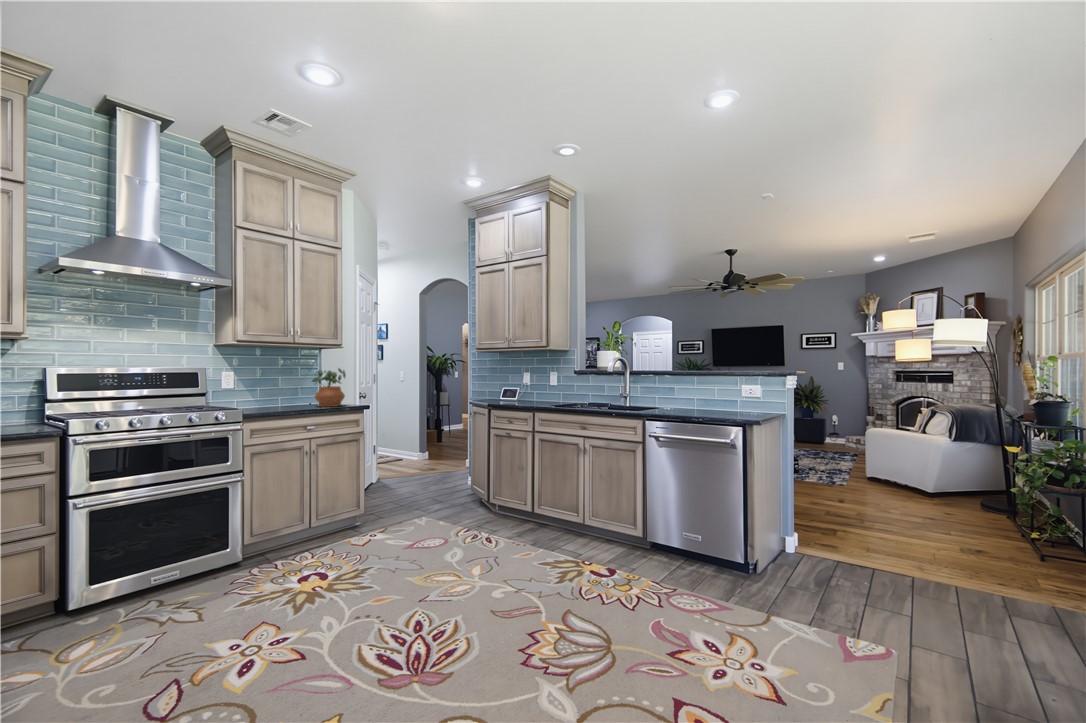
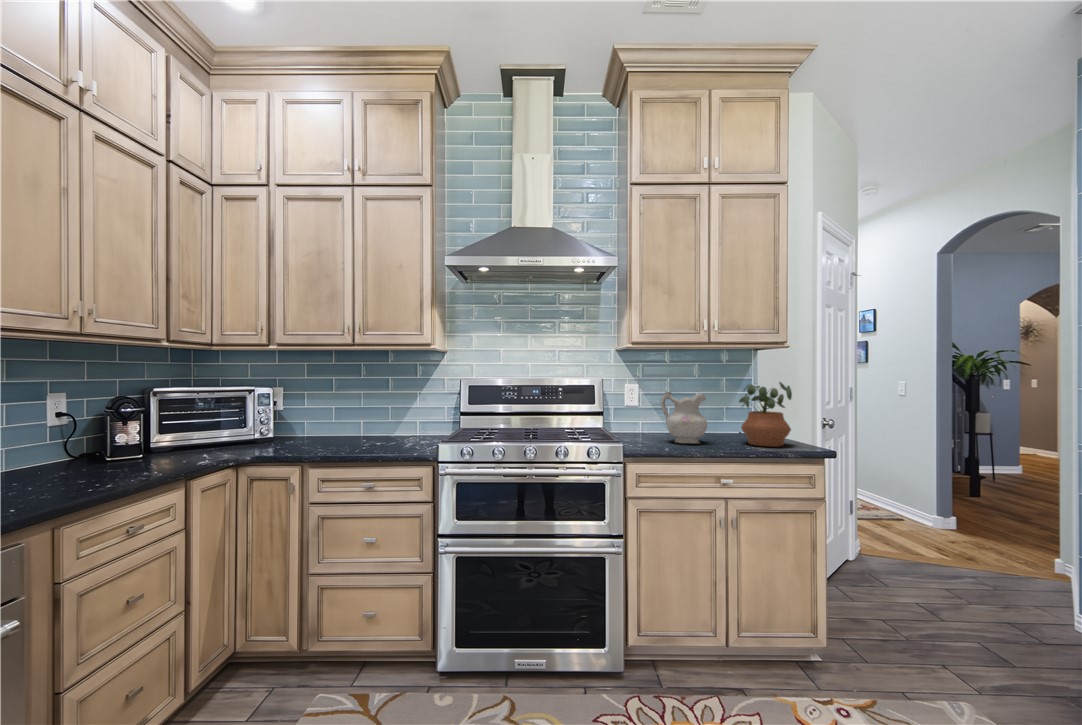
ceramic pitcher: none [259,375,293,409] -> present [661,392,707,444]

